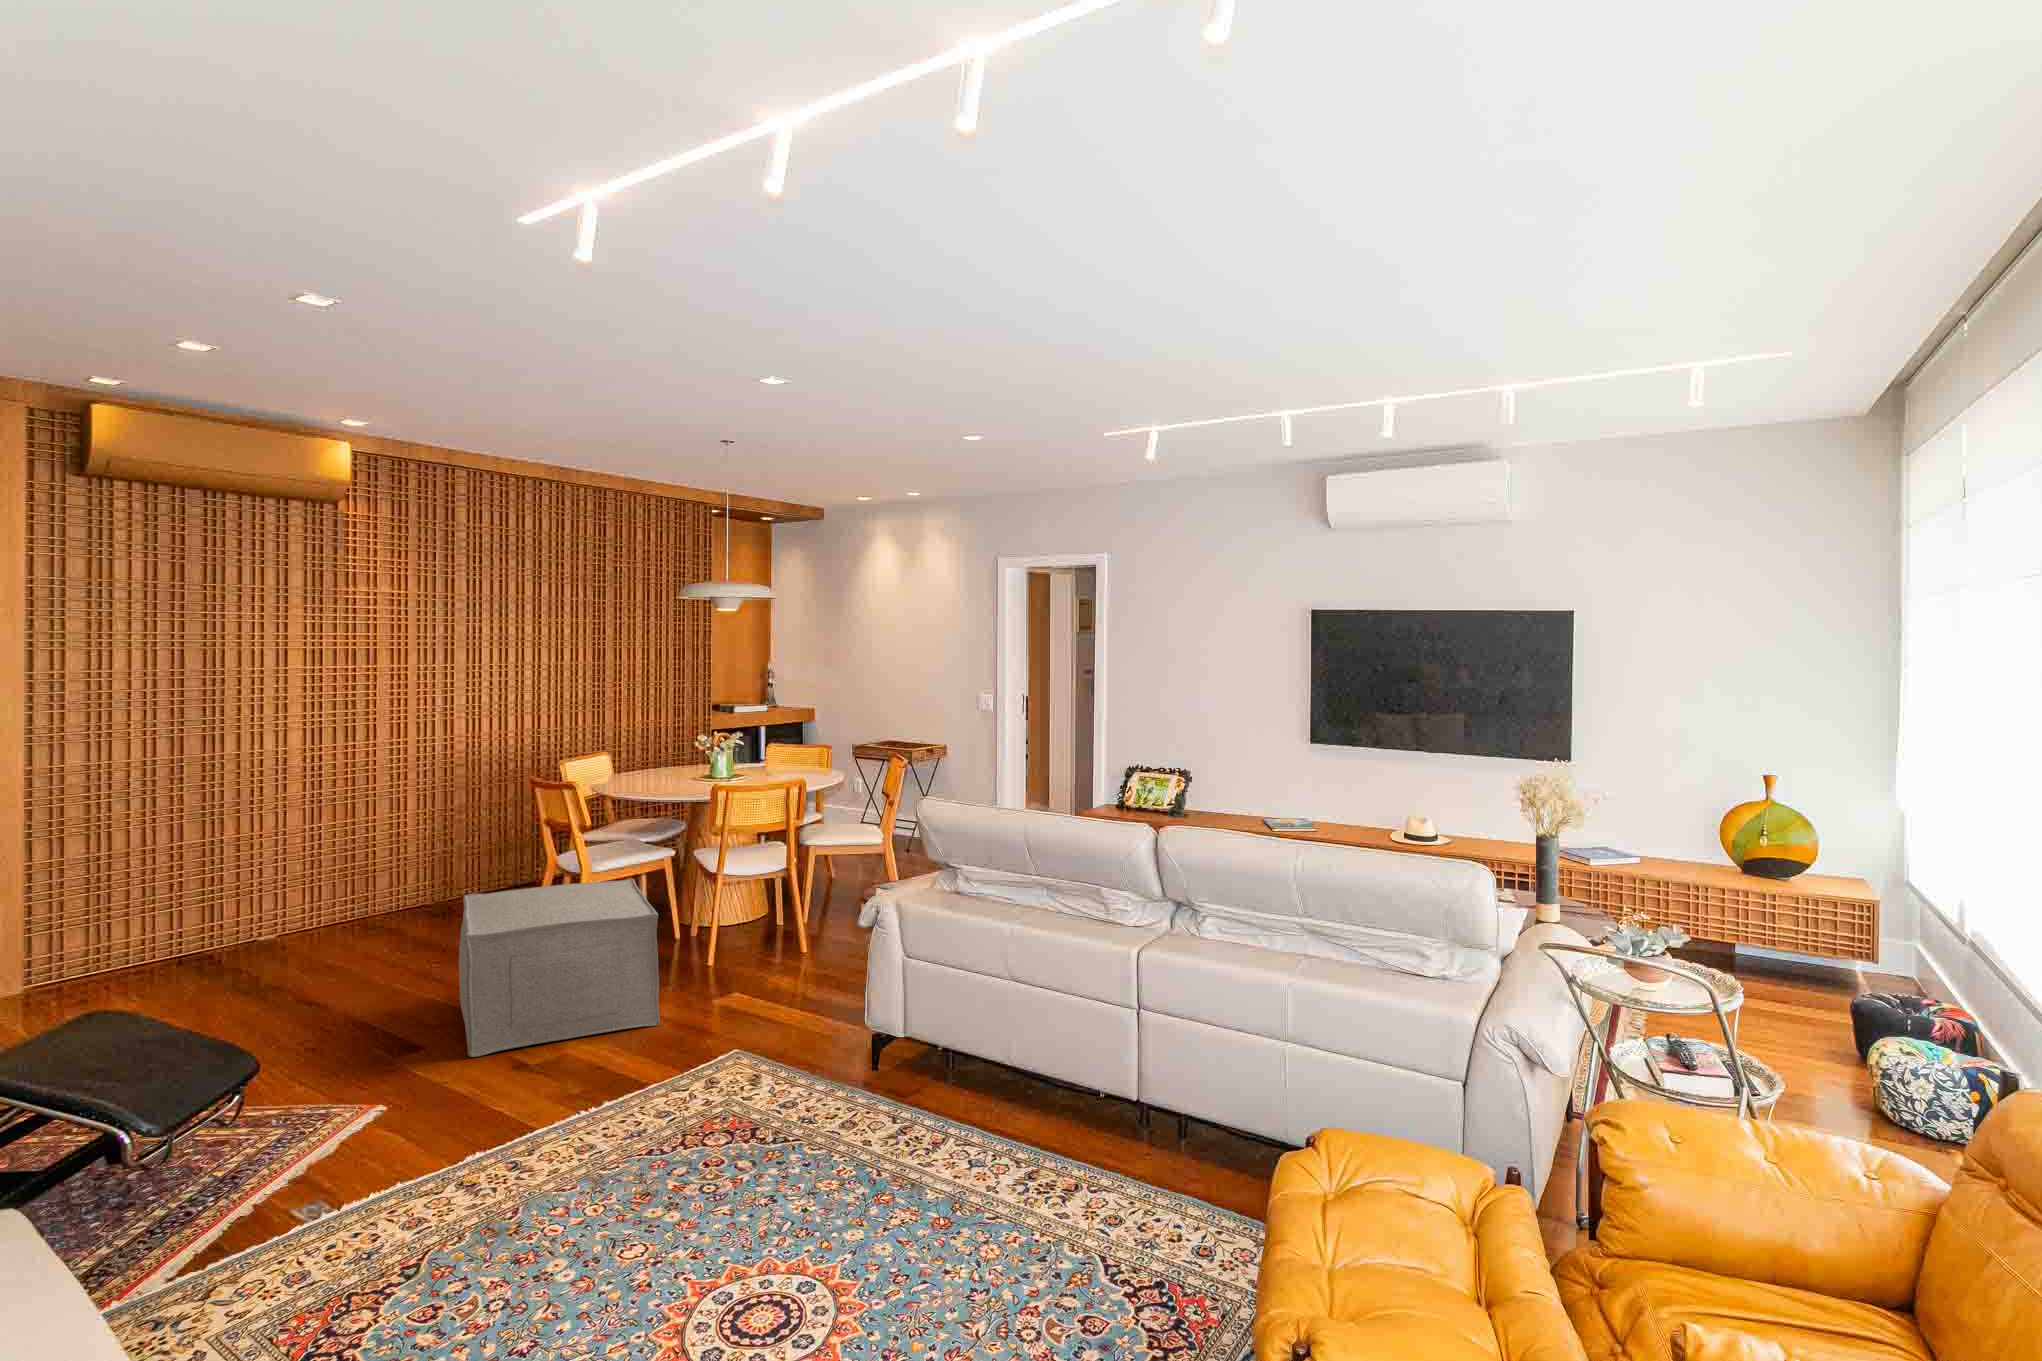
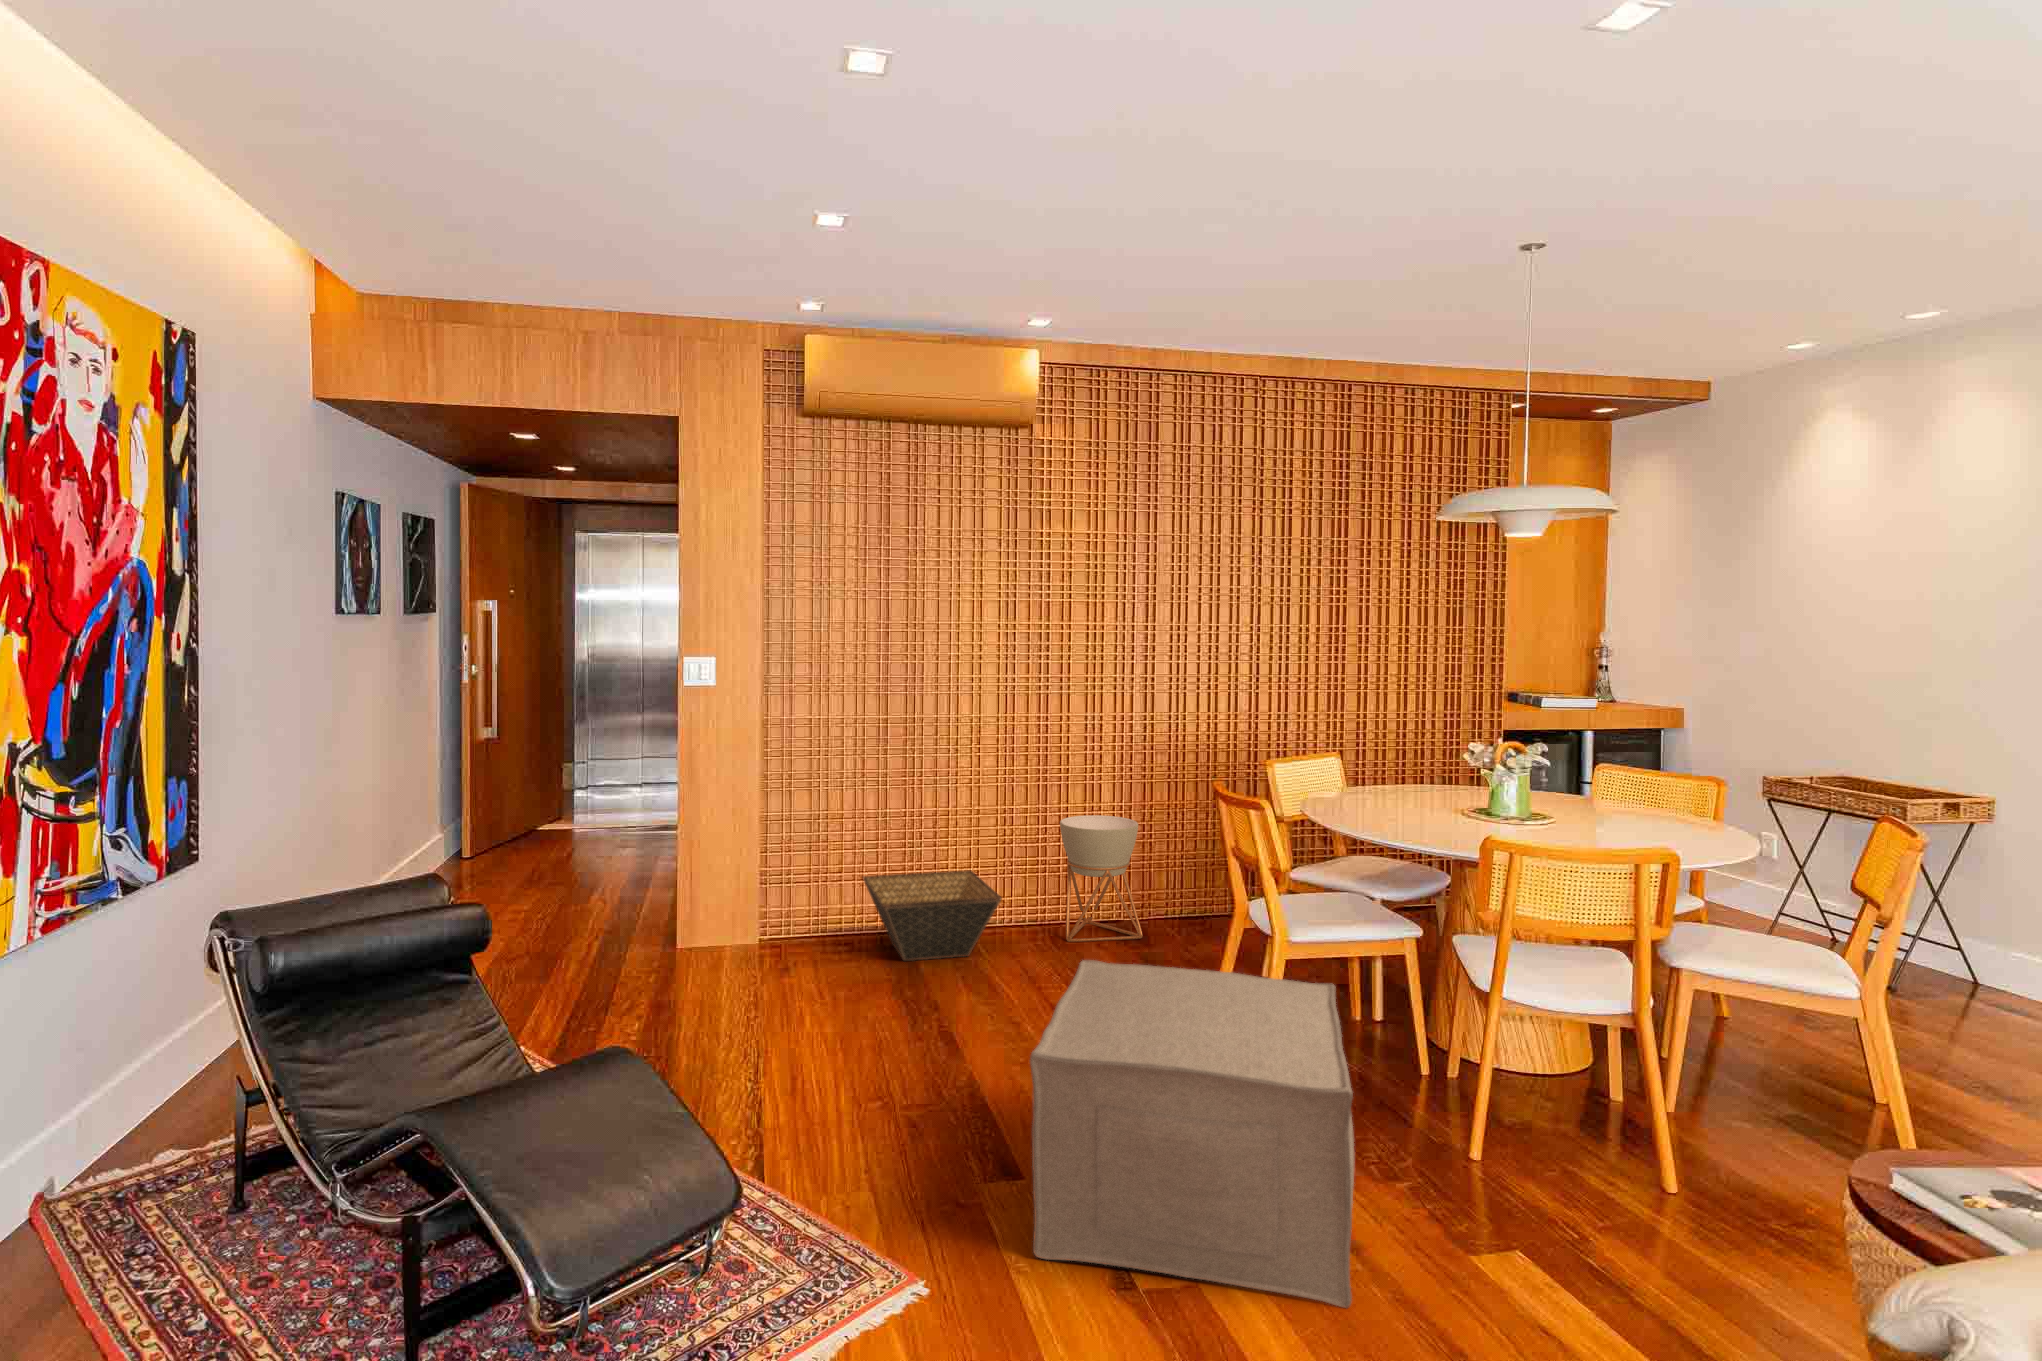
planter: none [375,819,454,922] -> present [1060,815,1142,942]
basket: none [170,880,335,962] -> present [863,870,1002,961]

